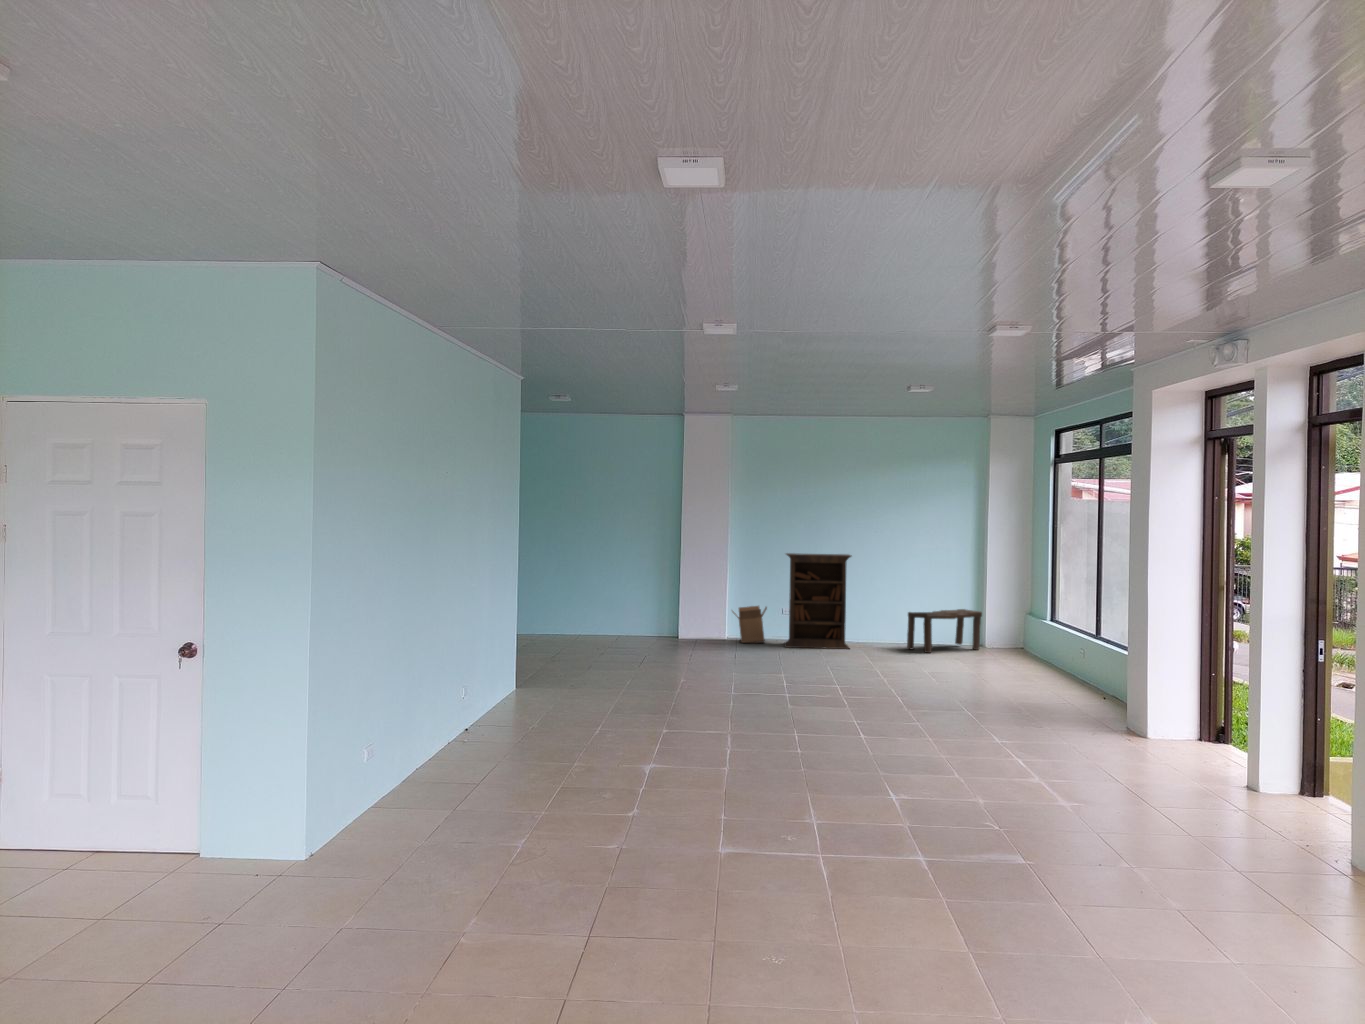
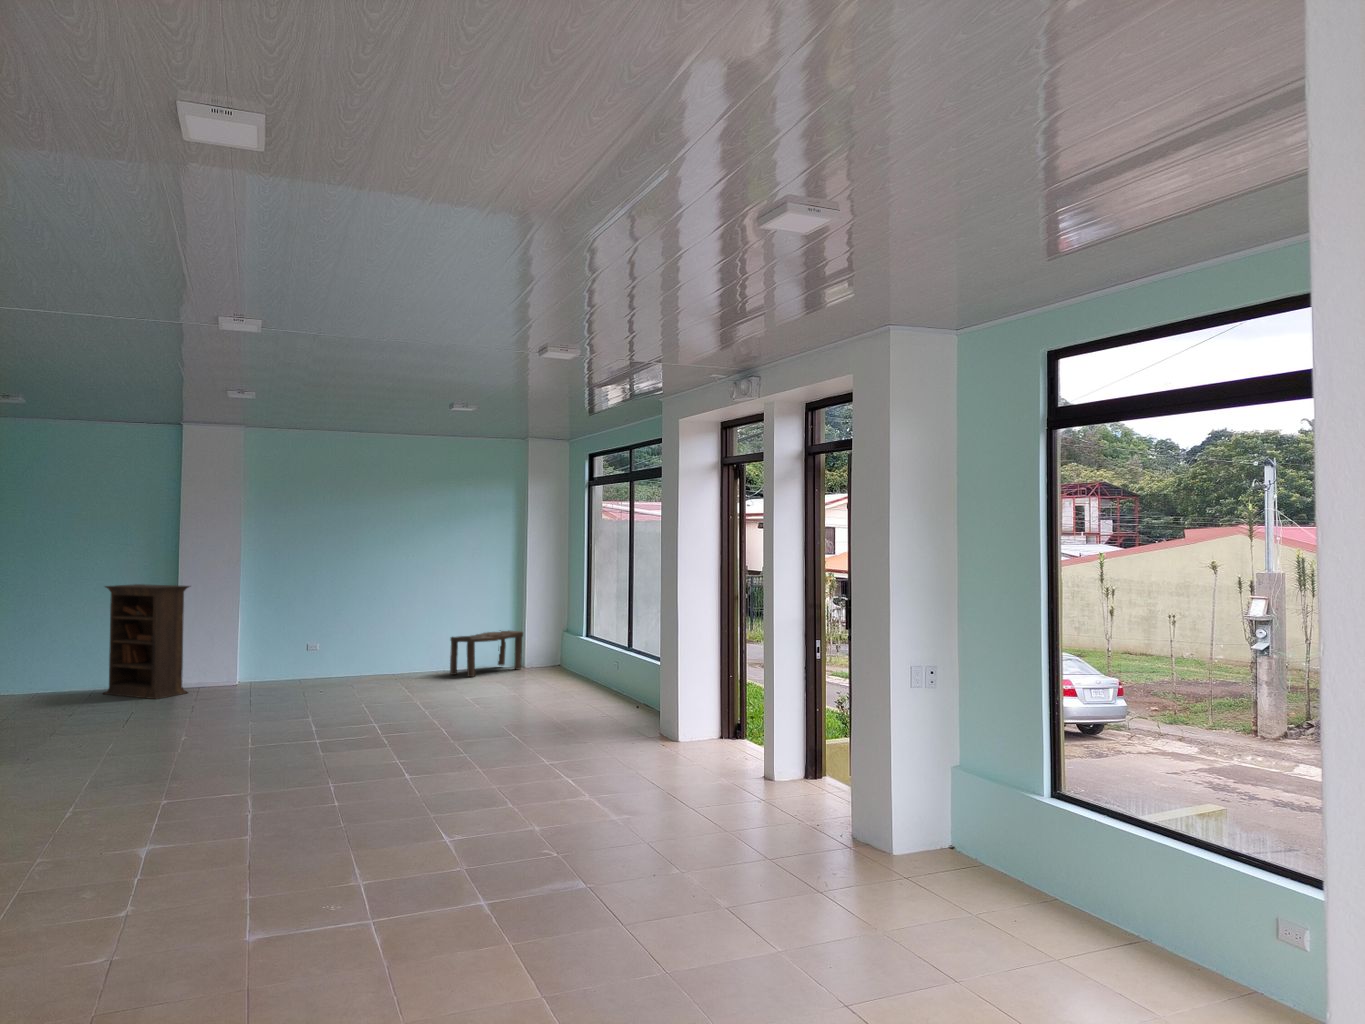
bookcase: present [784,553,852,649] -> present [104,584,189,699]
cardboard box: present [733,606,767,643] -> none [251,641,295,684]

